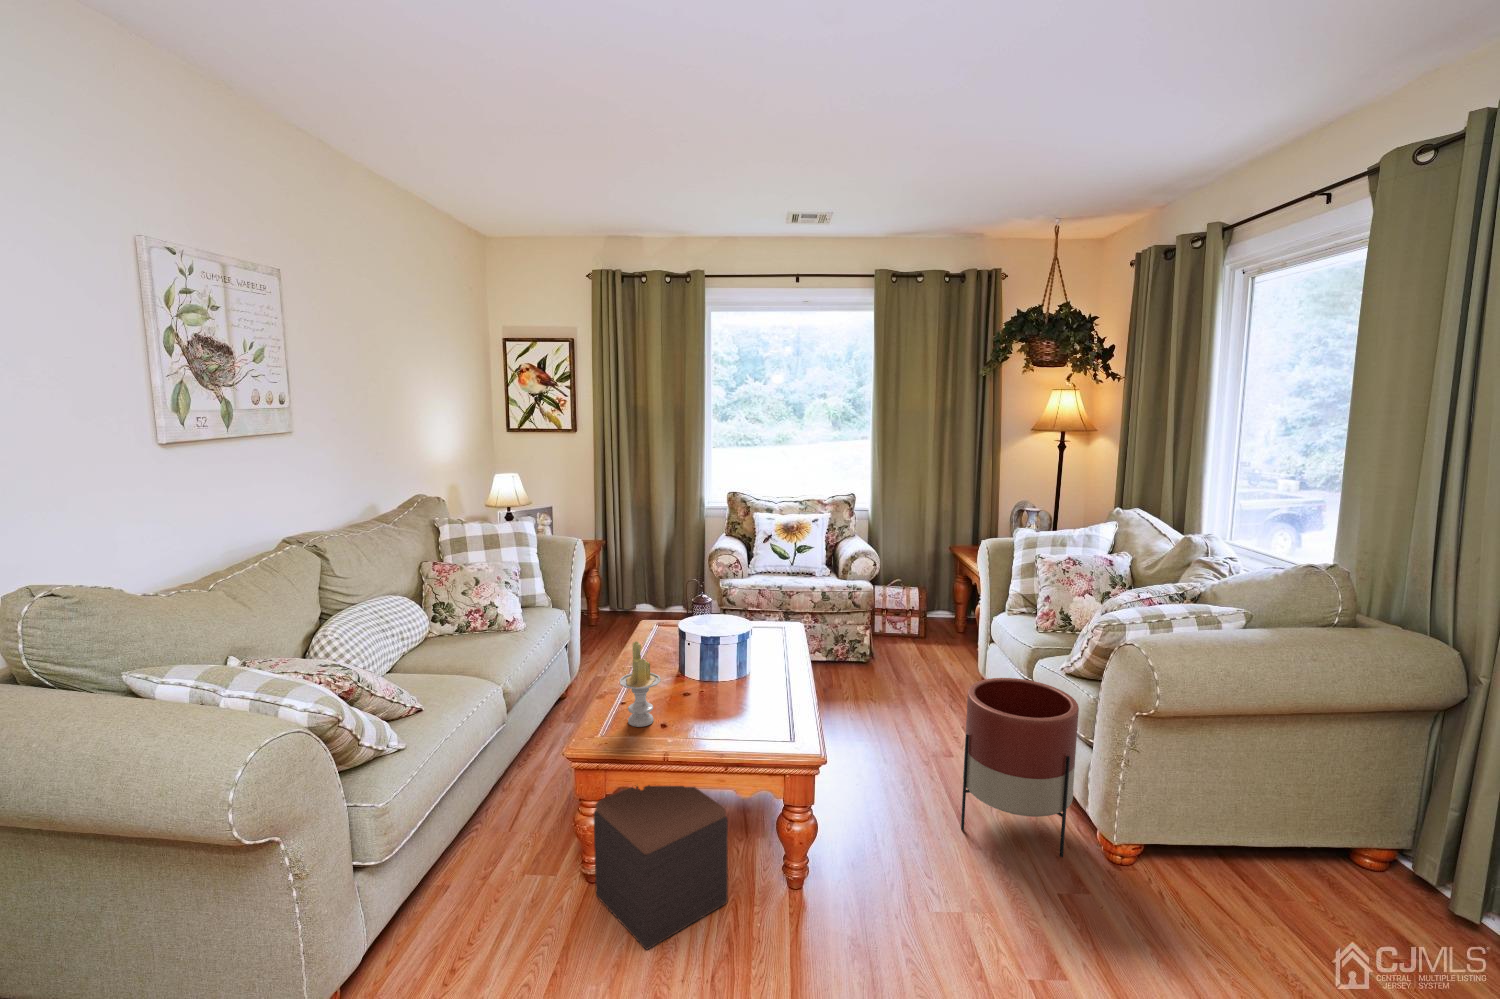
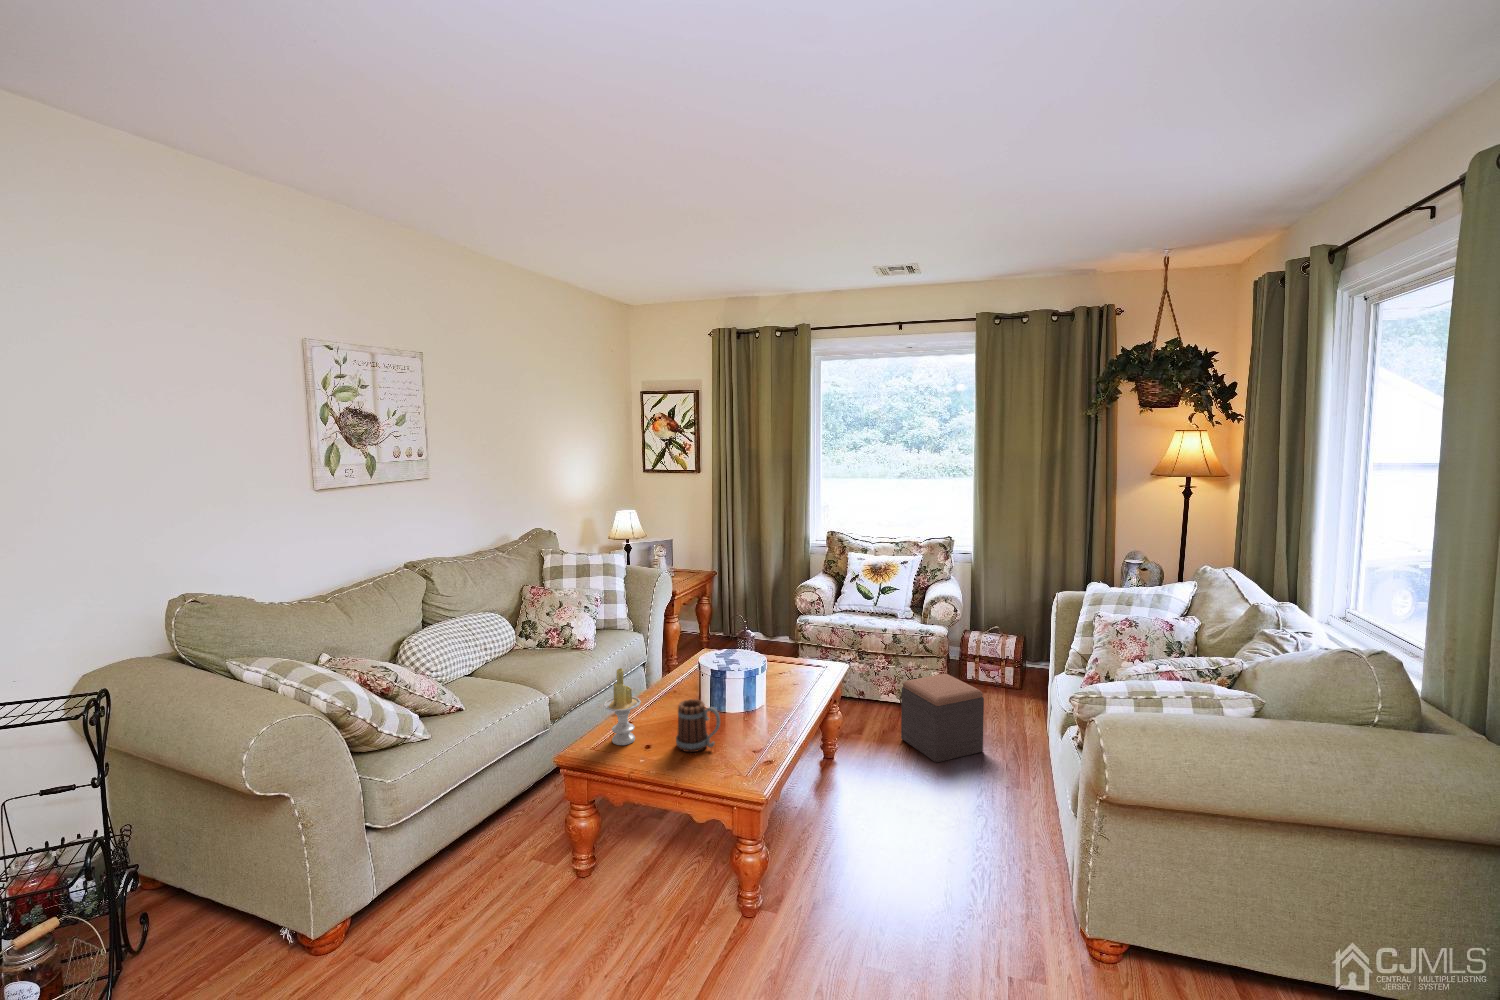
mug: none [703,667,754,724] -> present [676,699,720,752]
planter: present [961,678,1079,857] -> none [937,741,1060,948]
footstool: present [594,785,728,949] -> present [901,674,984,763]

